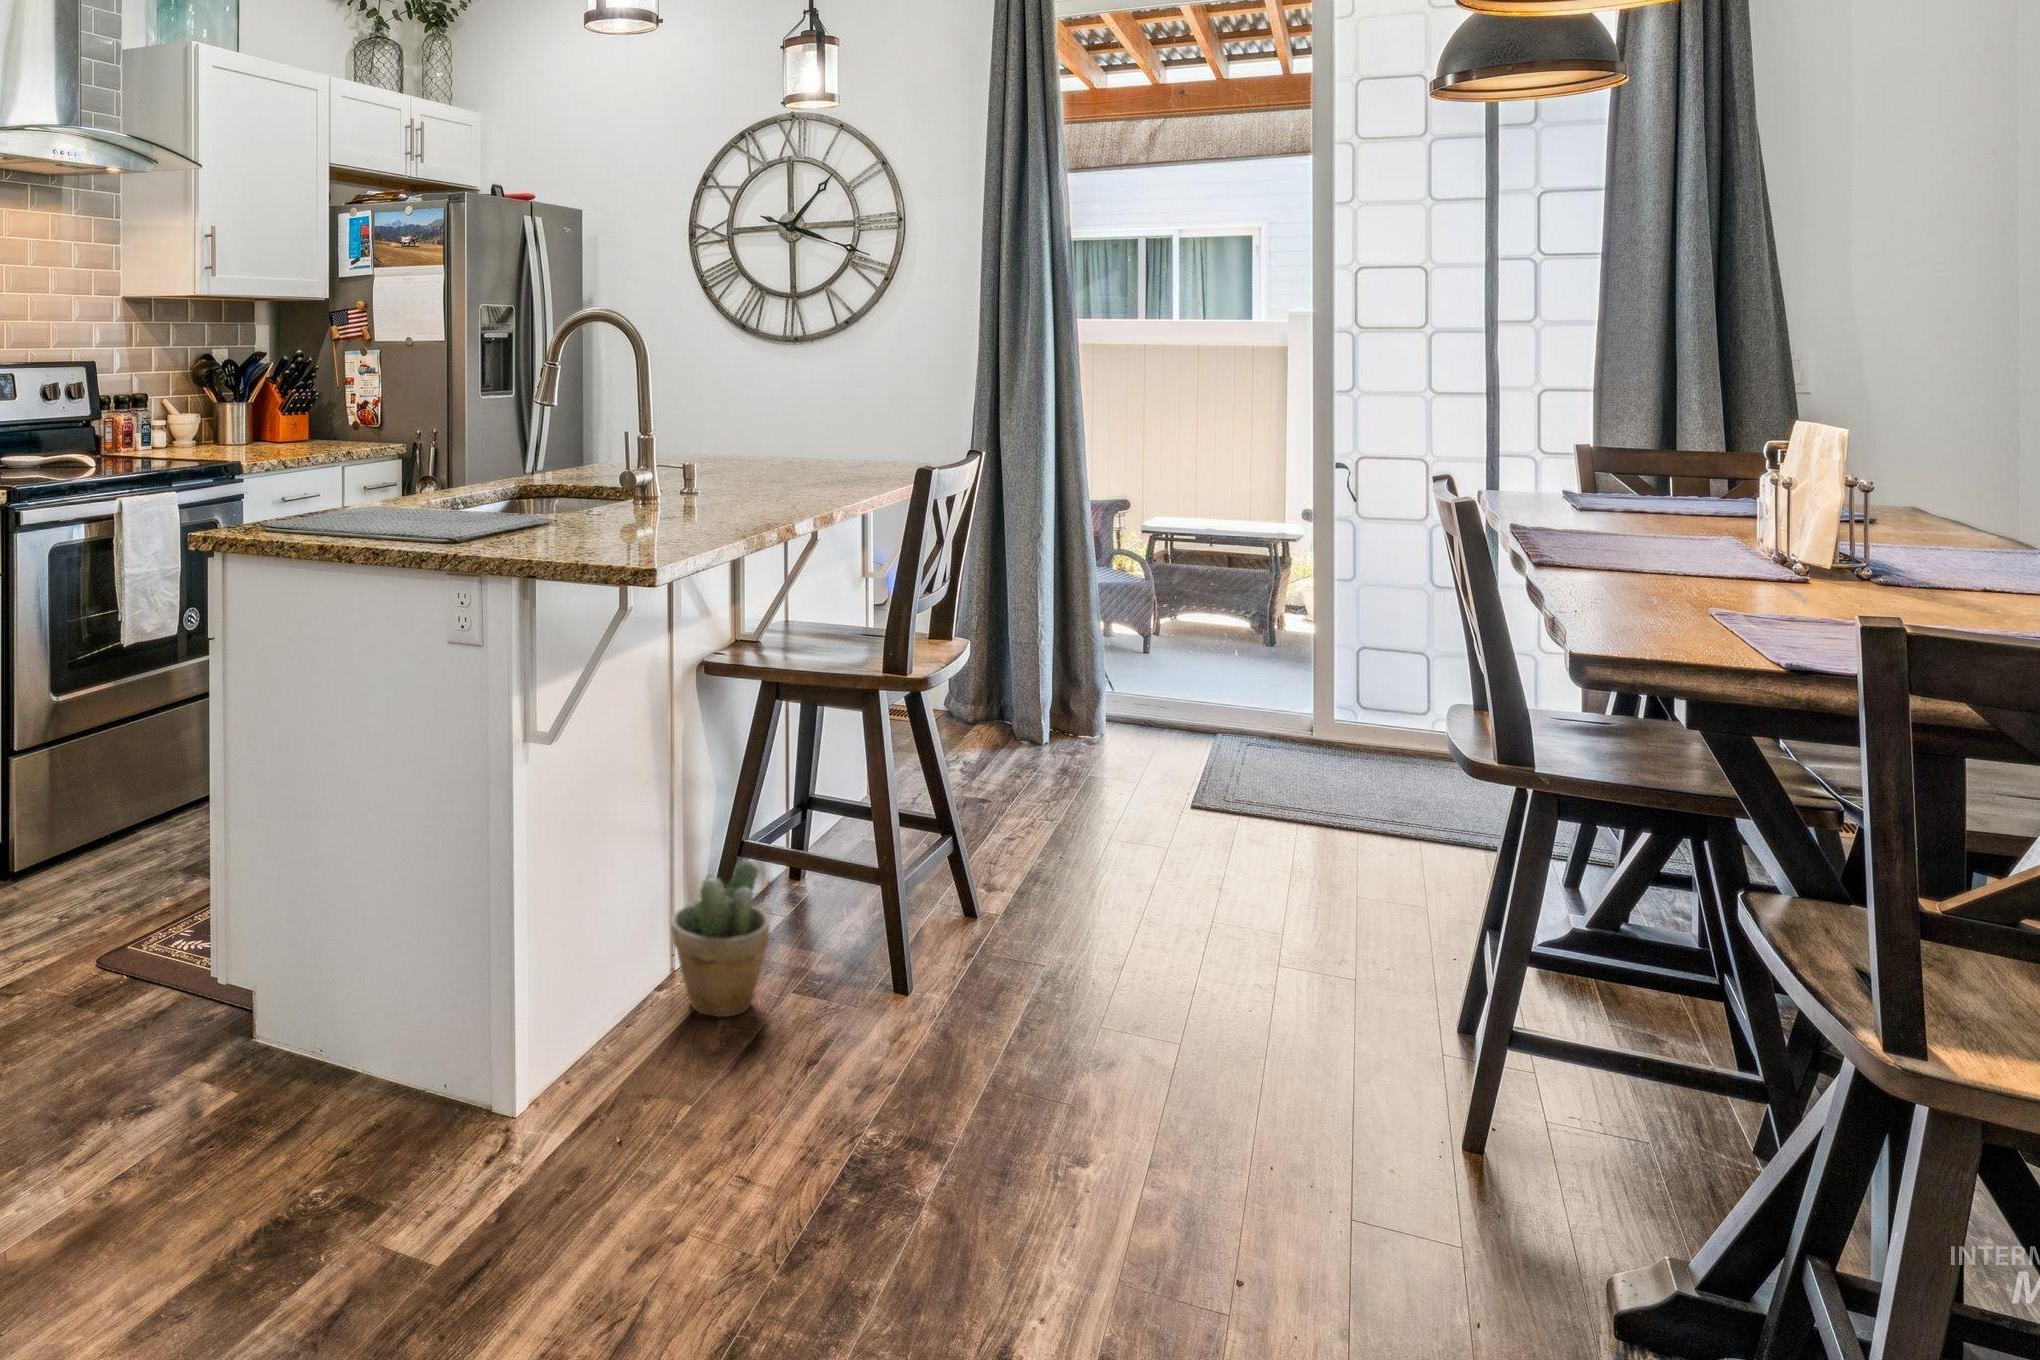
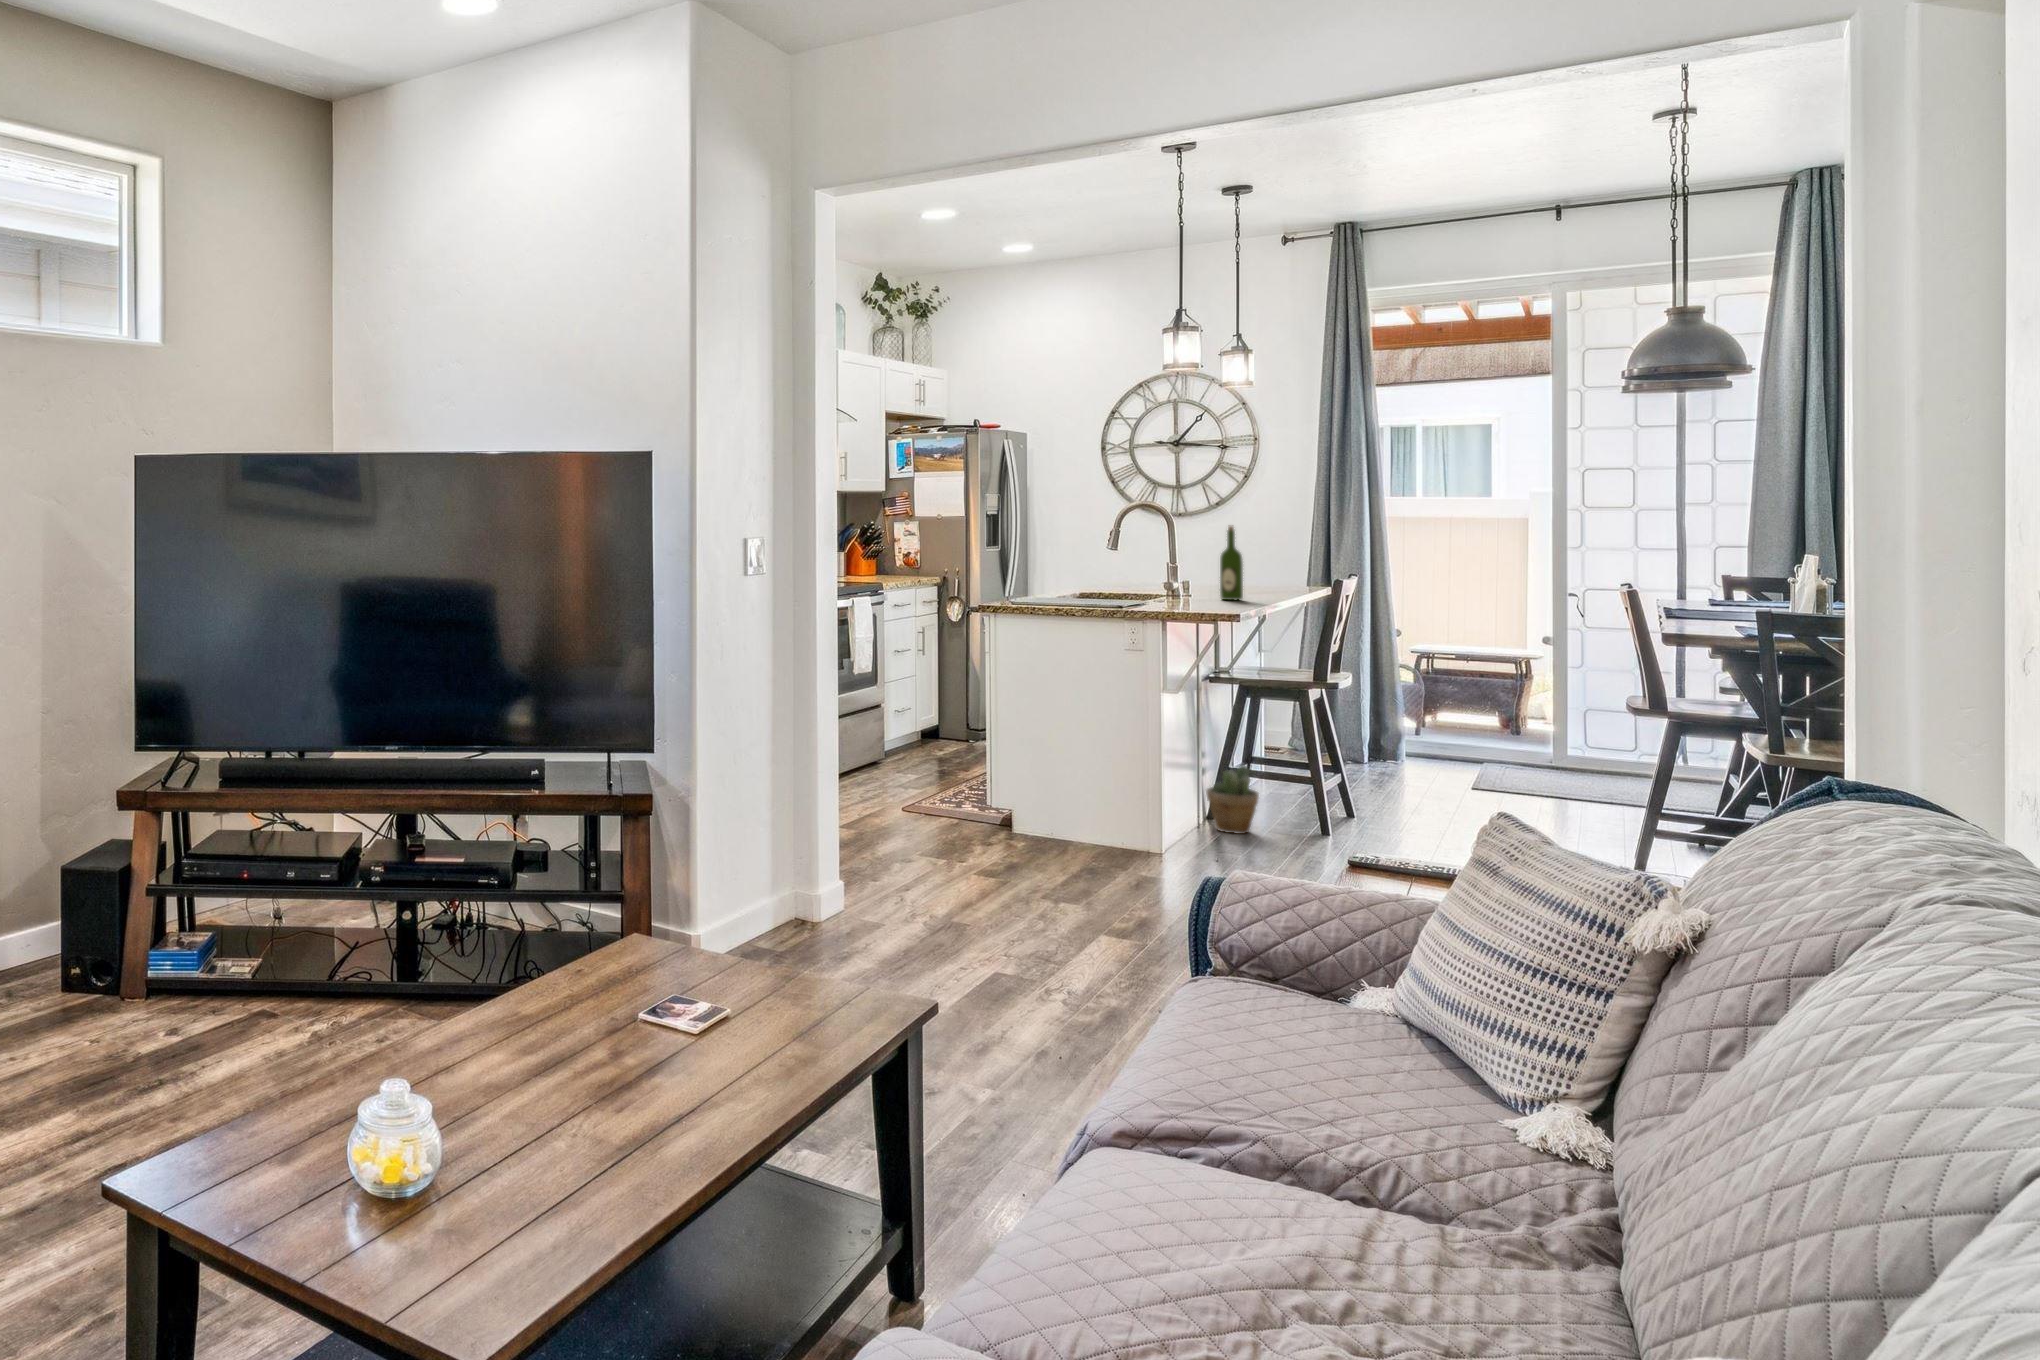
wine bottle: none [716,355,757,510] -> present [1220,525,1243,600]

